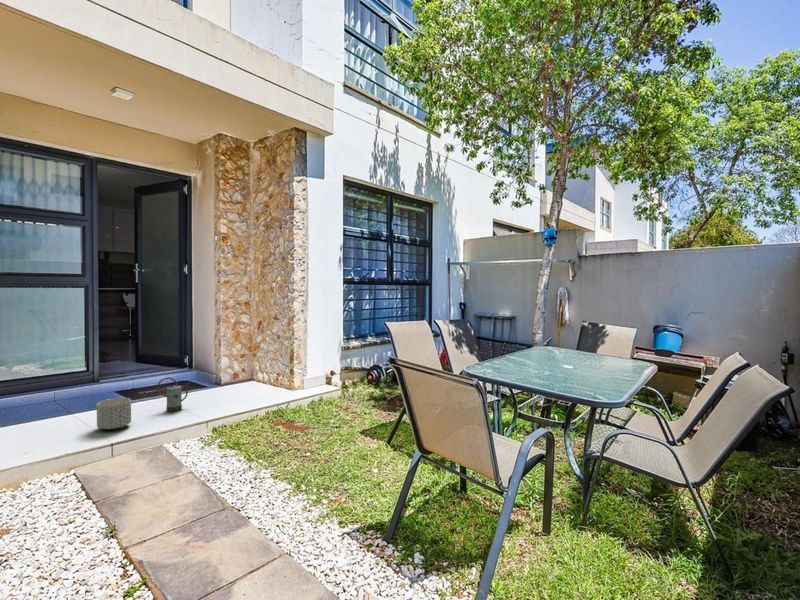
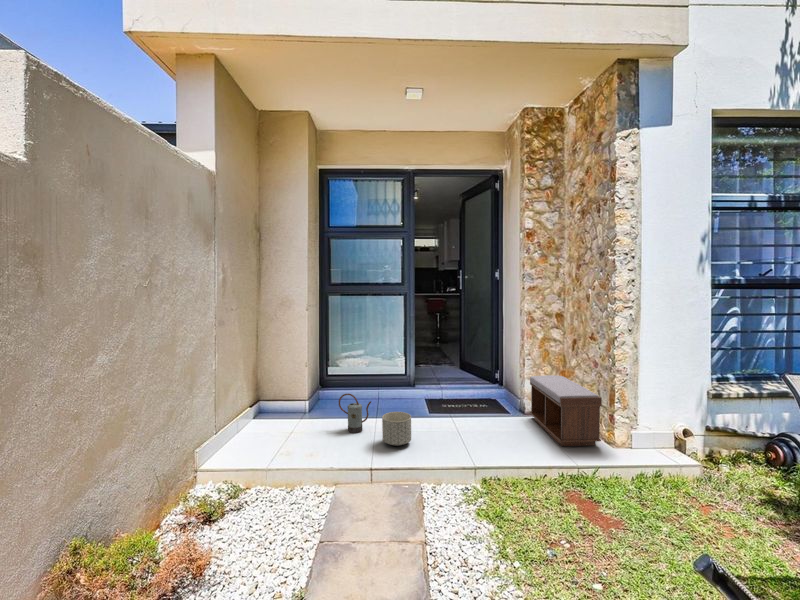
bench: none [228,351,286,398] -> present [530,375,602,446]
watering can: present [157,377,191,412] -> present [339,393,371,433]

